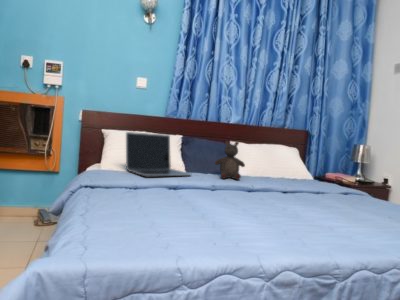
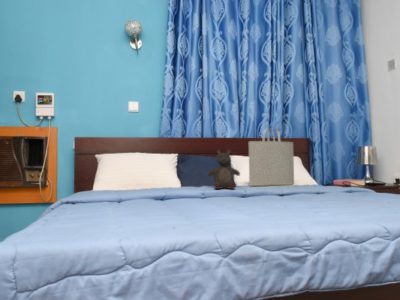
tote bag: none [251,123,296,178] -> present [249,128,294,186]
laptop: present [126,132,190,177] -> none [112,150,183,192]

